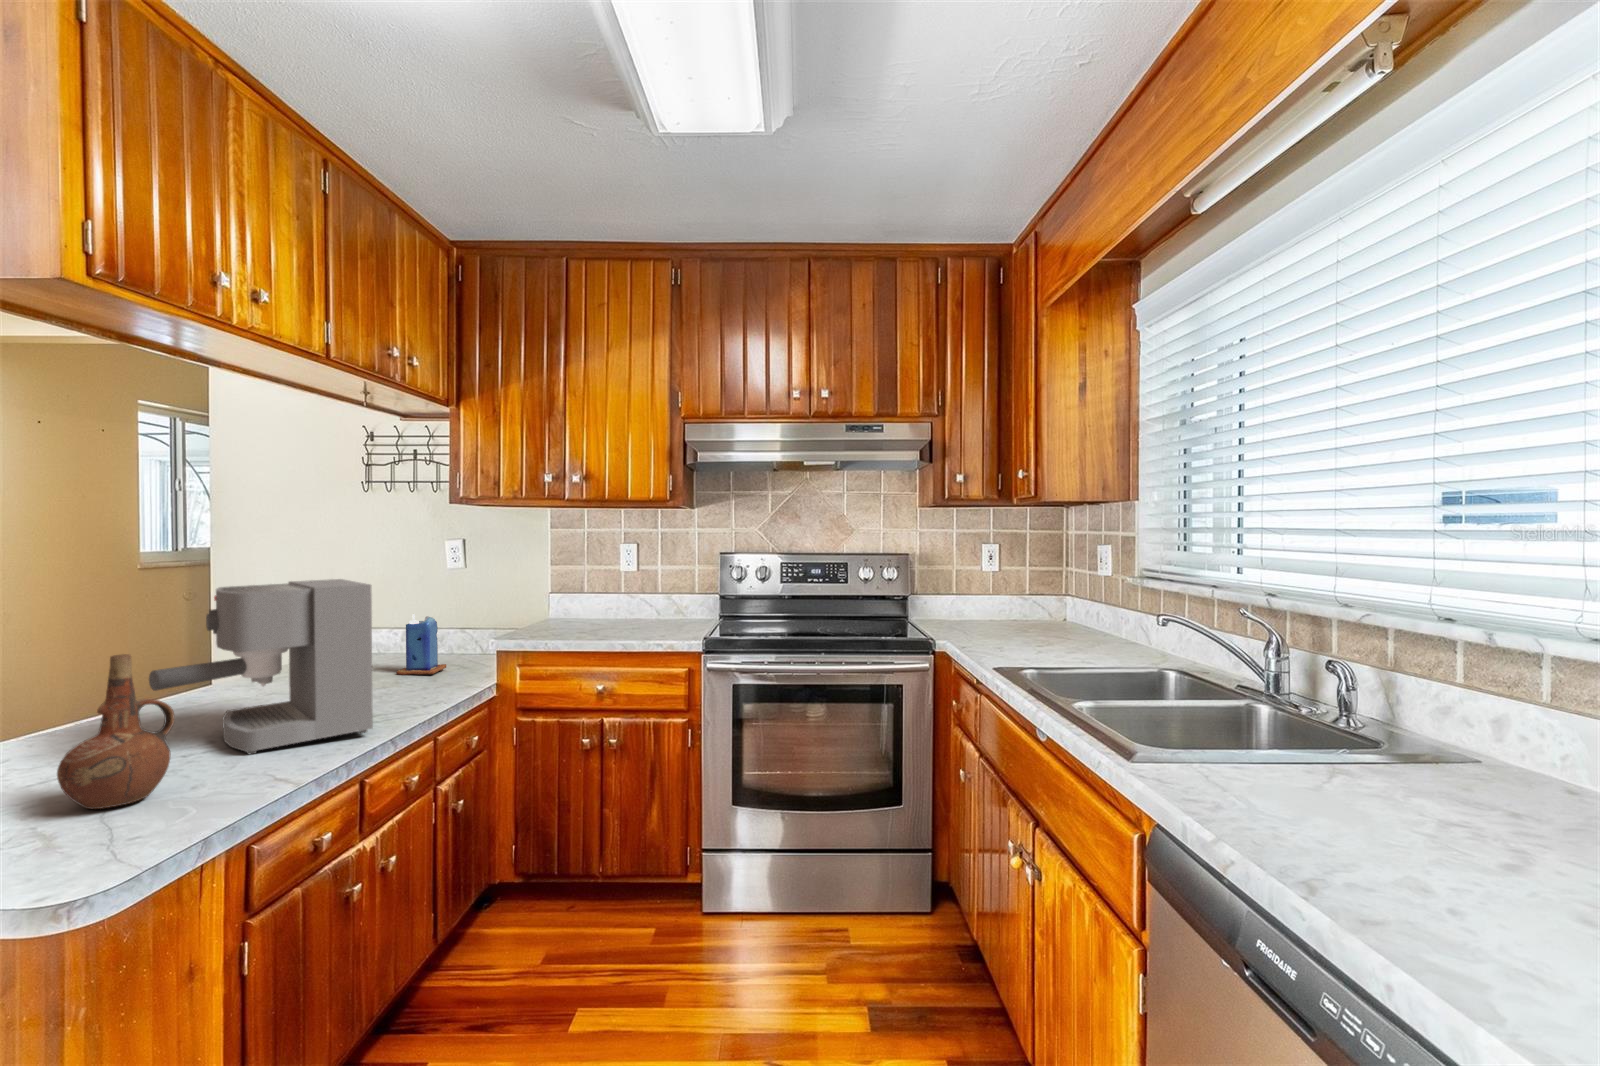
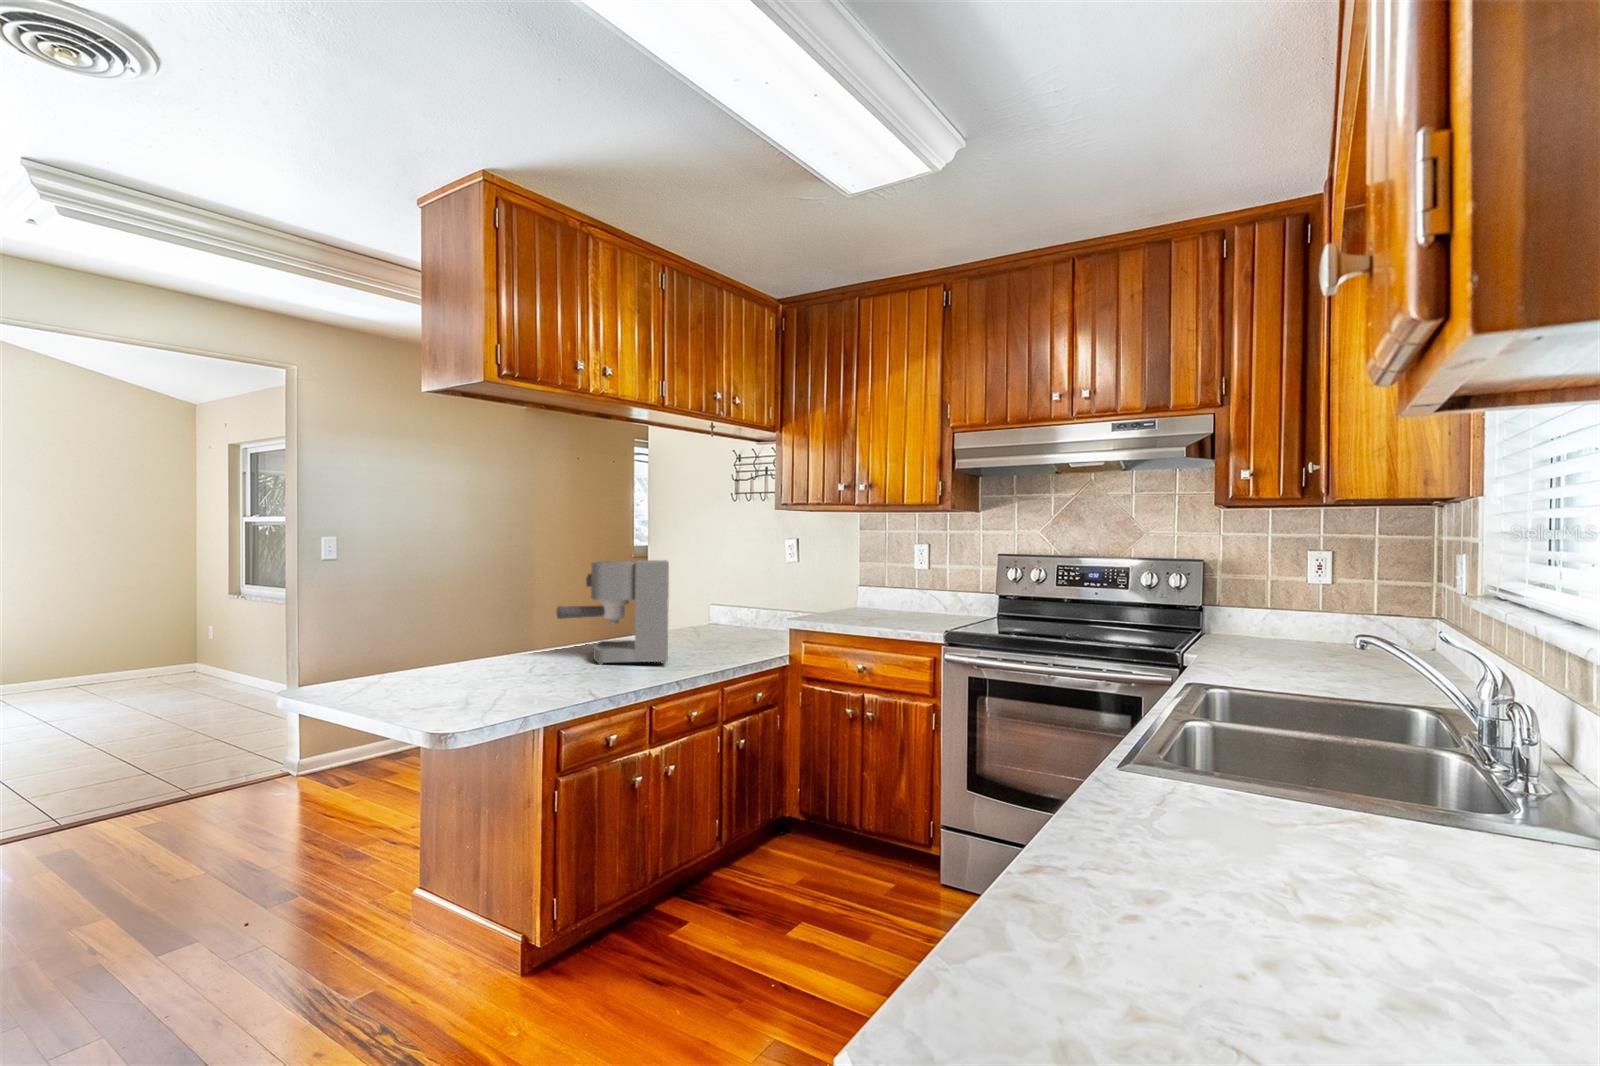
candle: present [397,613,446,675] -> none [726,594,762,642]
ceramic pitcher: present [57,654,174,809] -> none [503,591,553,673]

